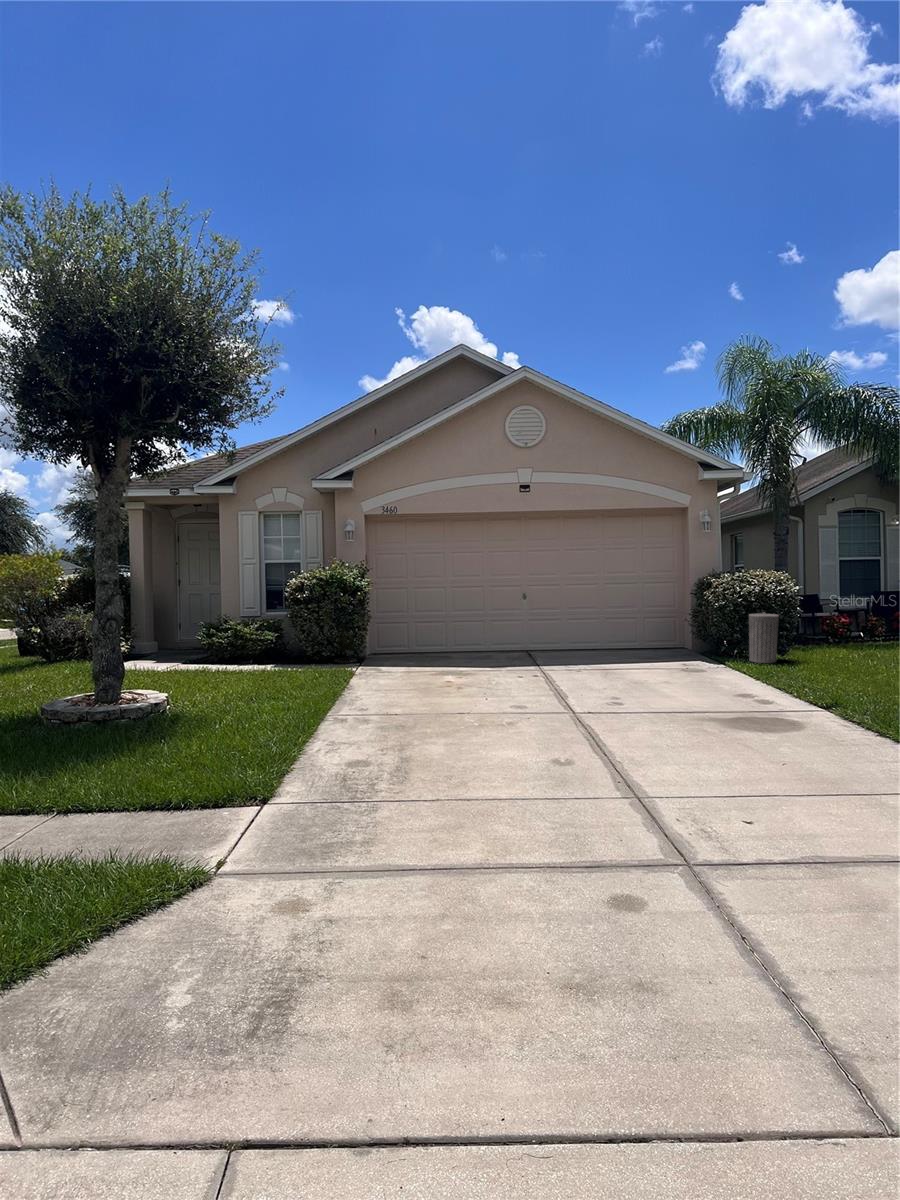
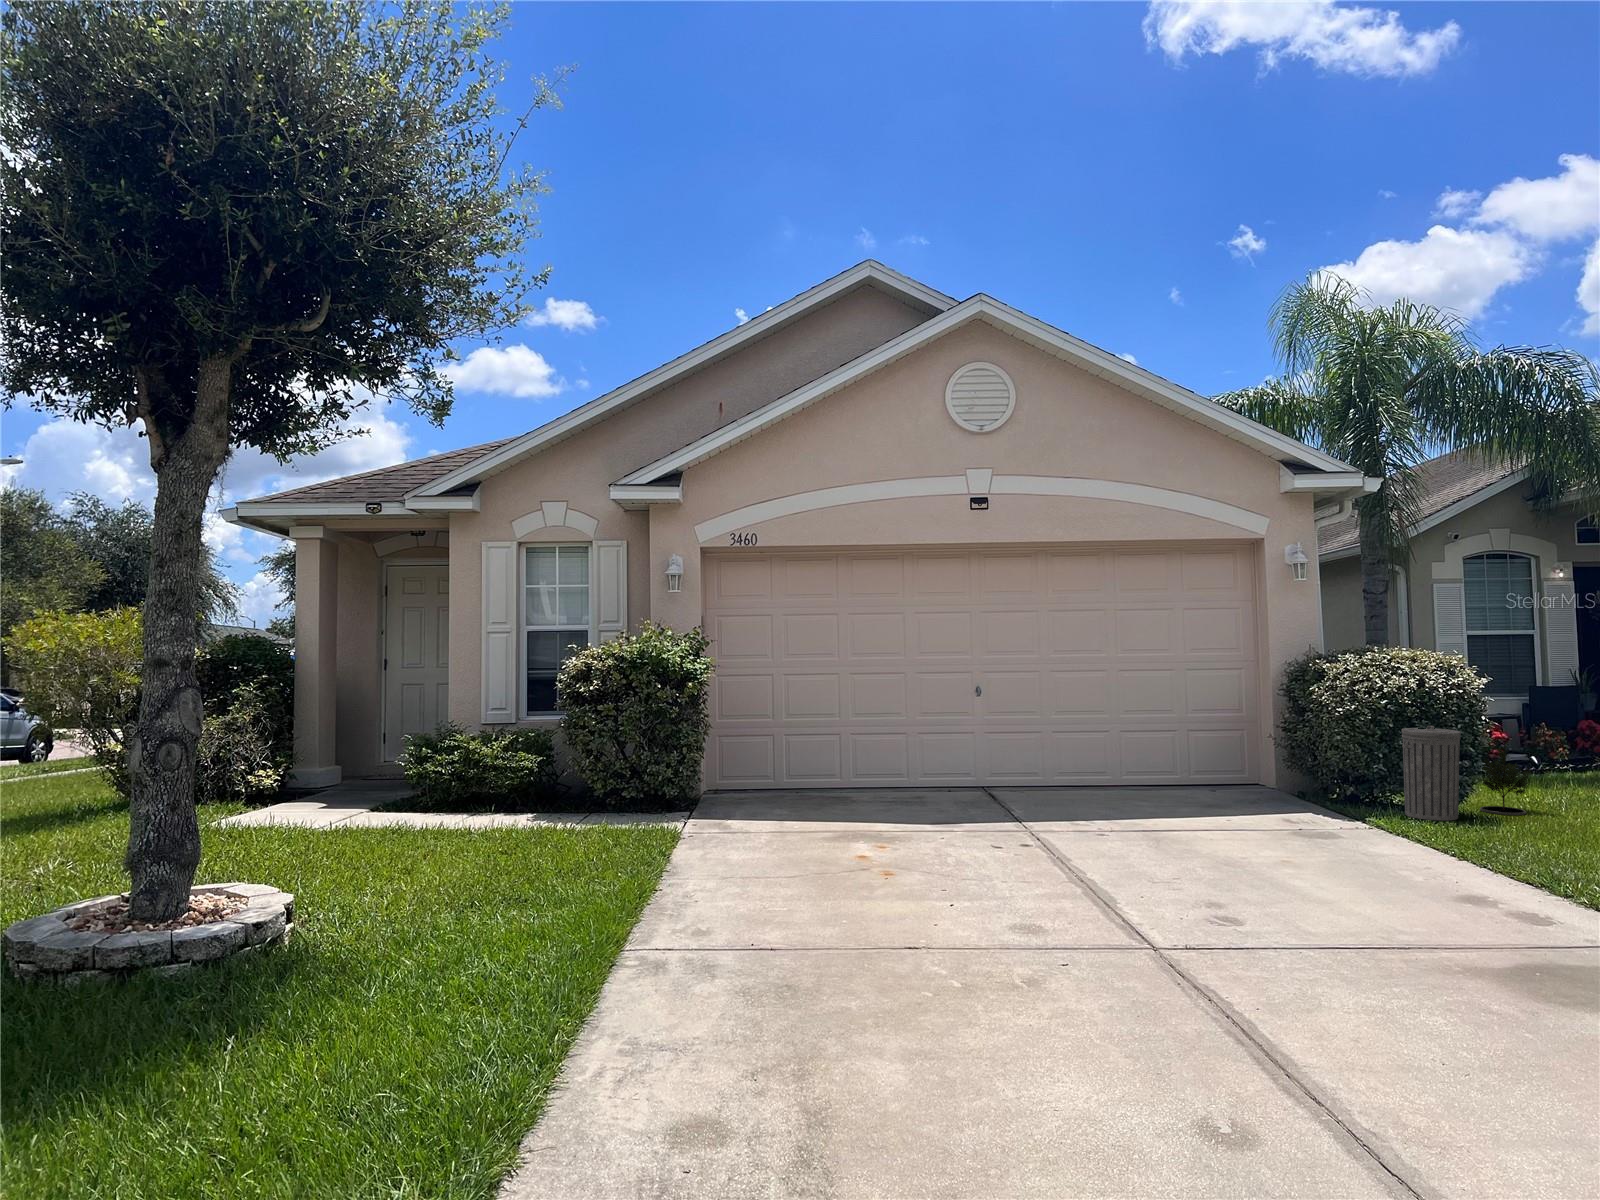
potted tree: present [335,628,355,663] -> present [1480,743,1530,815]

